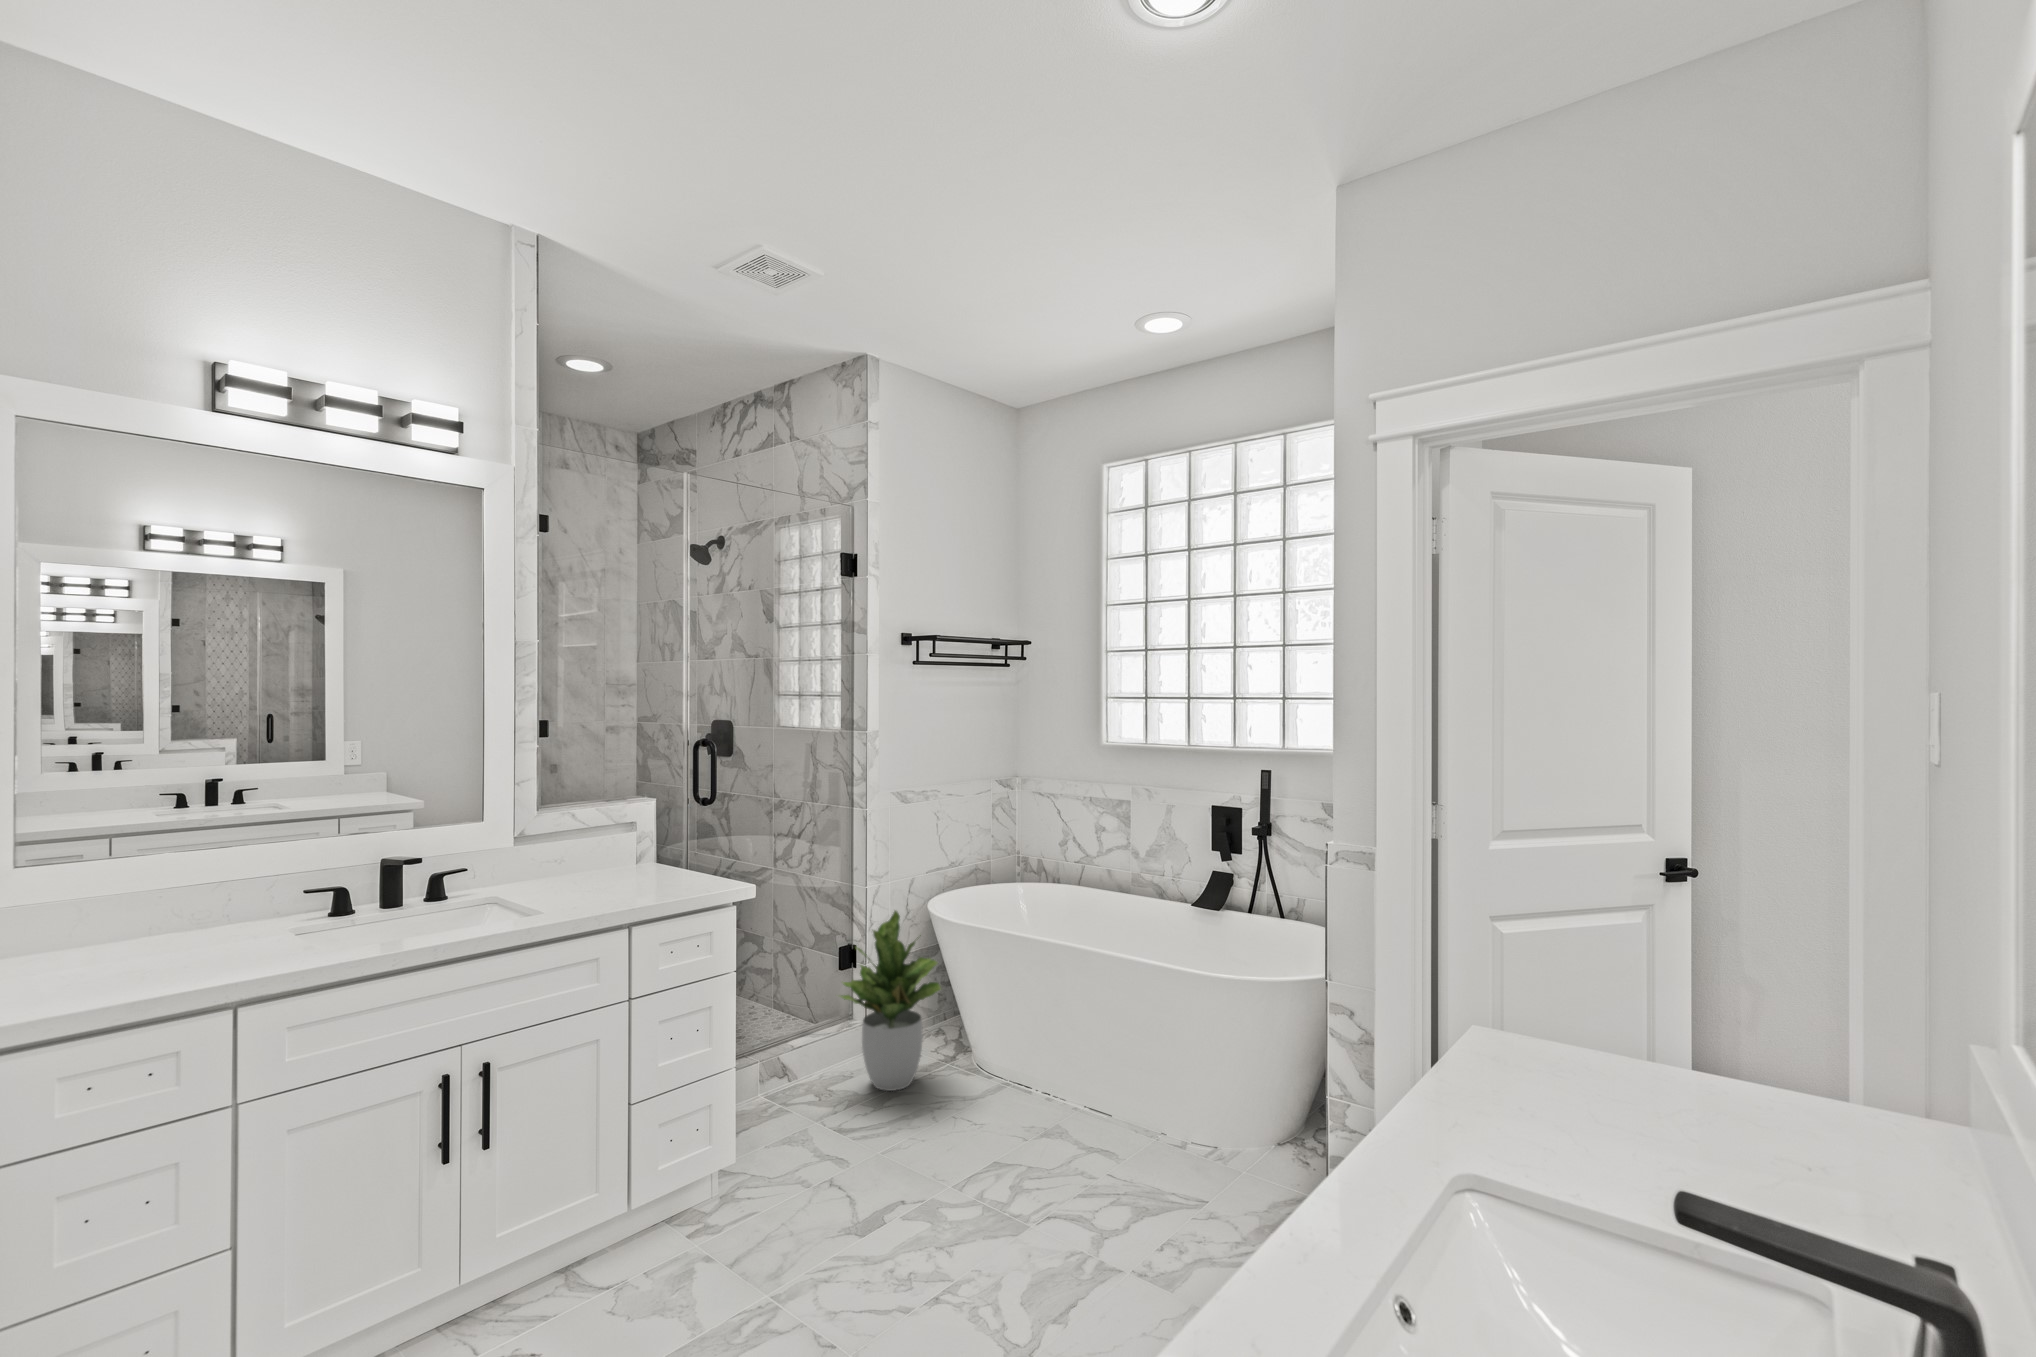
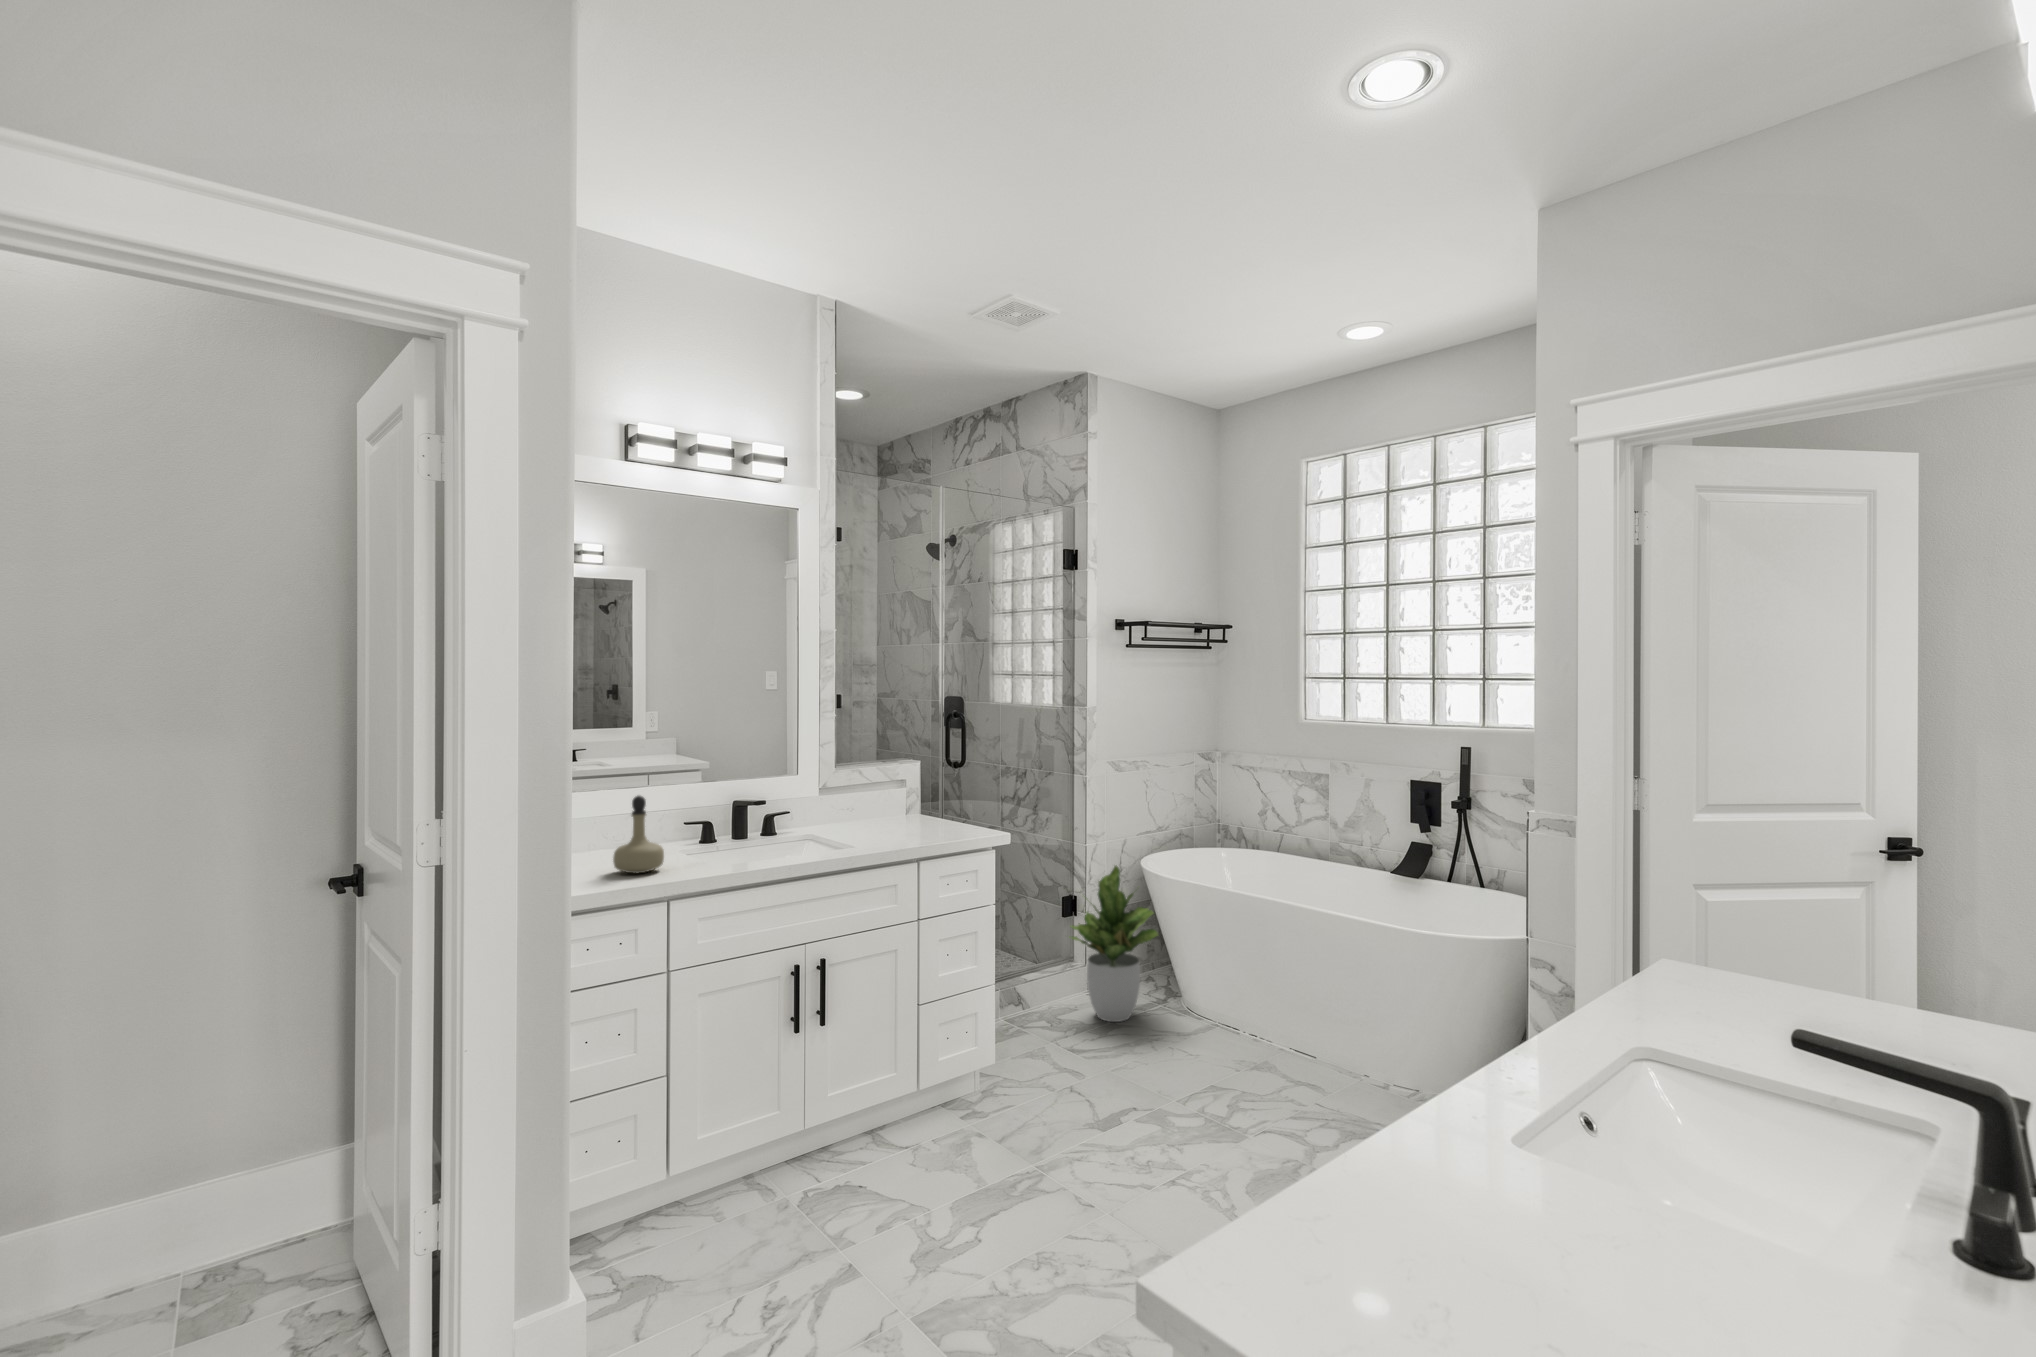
perfume bottle: none [165,862,249,969] -> present [613,796,664,873]

